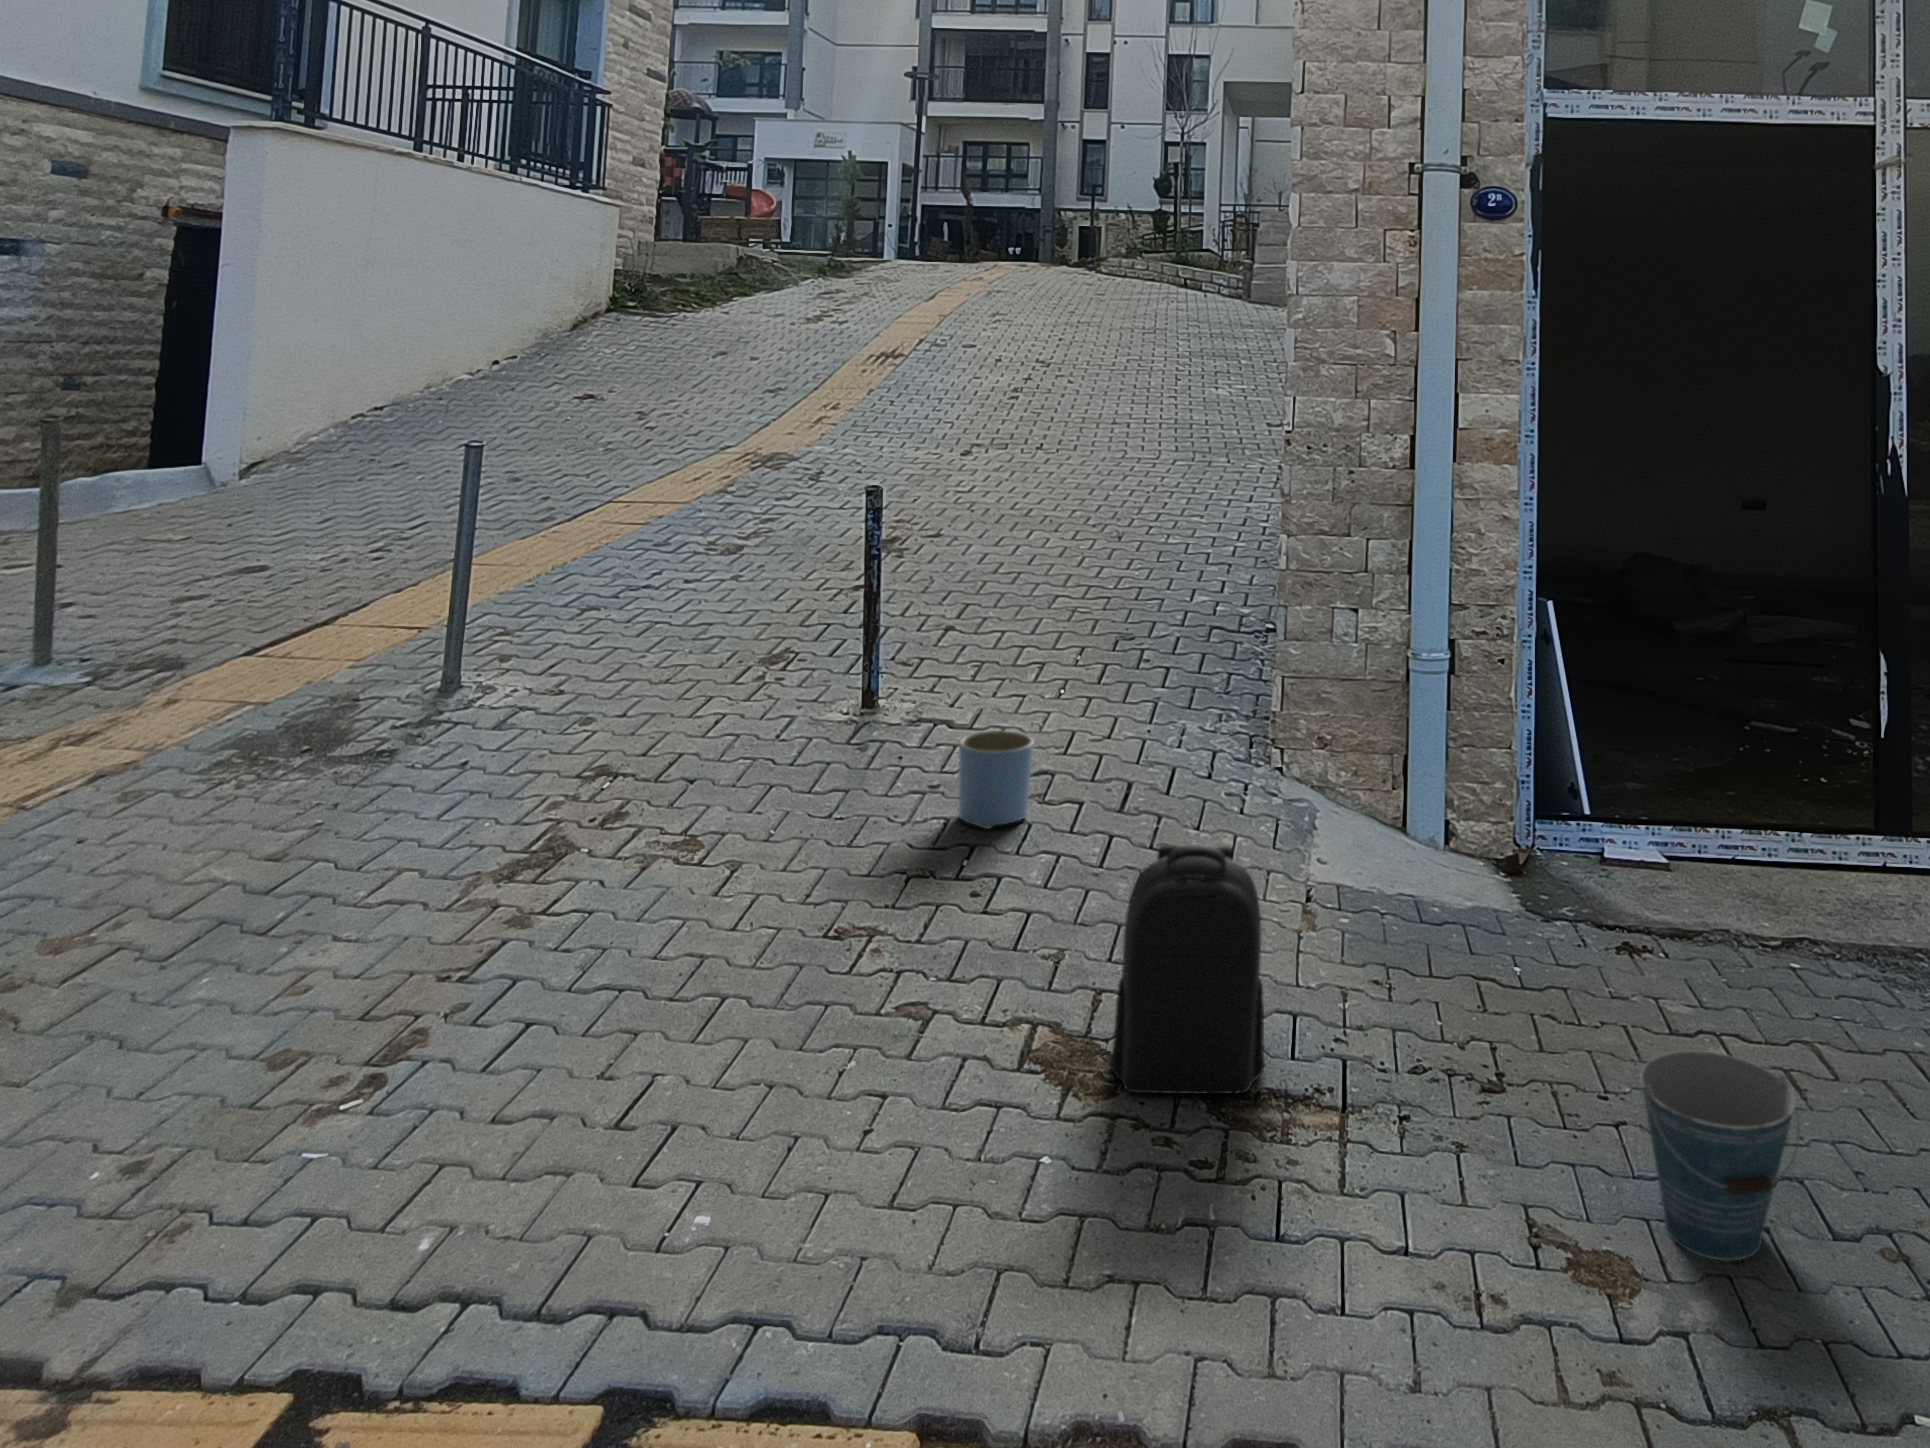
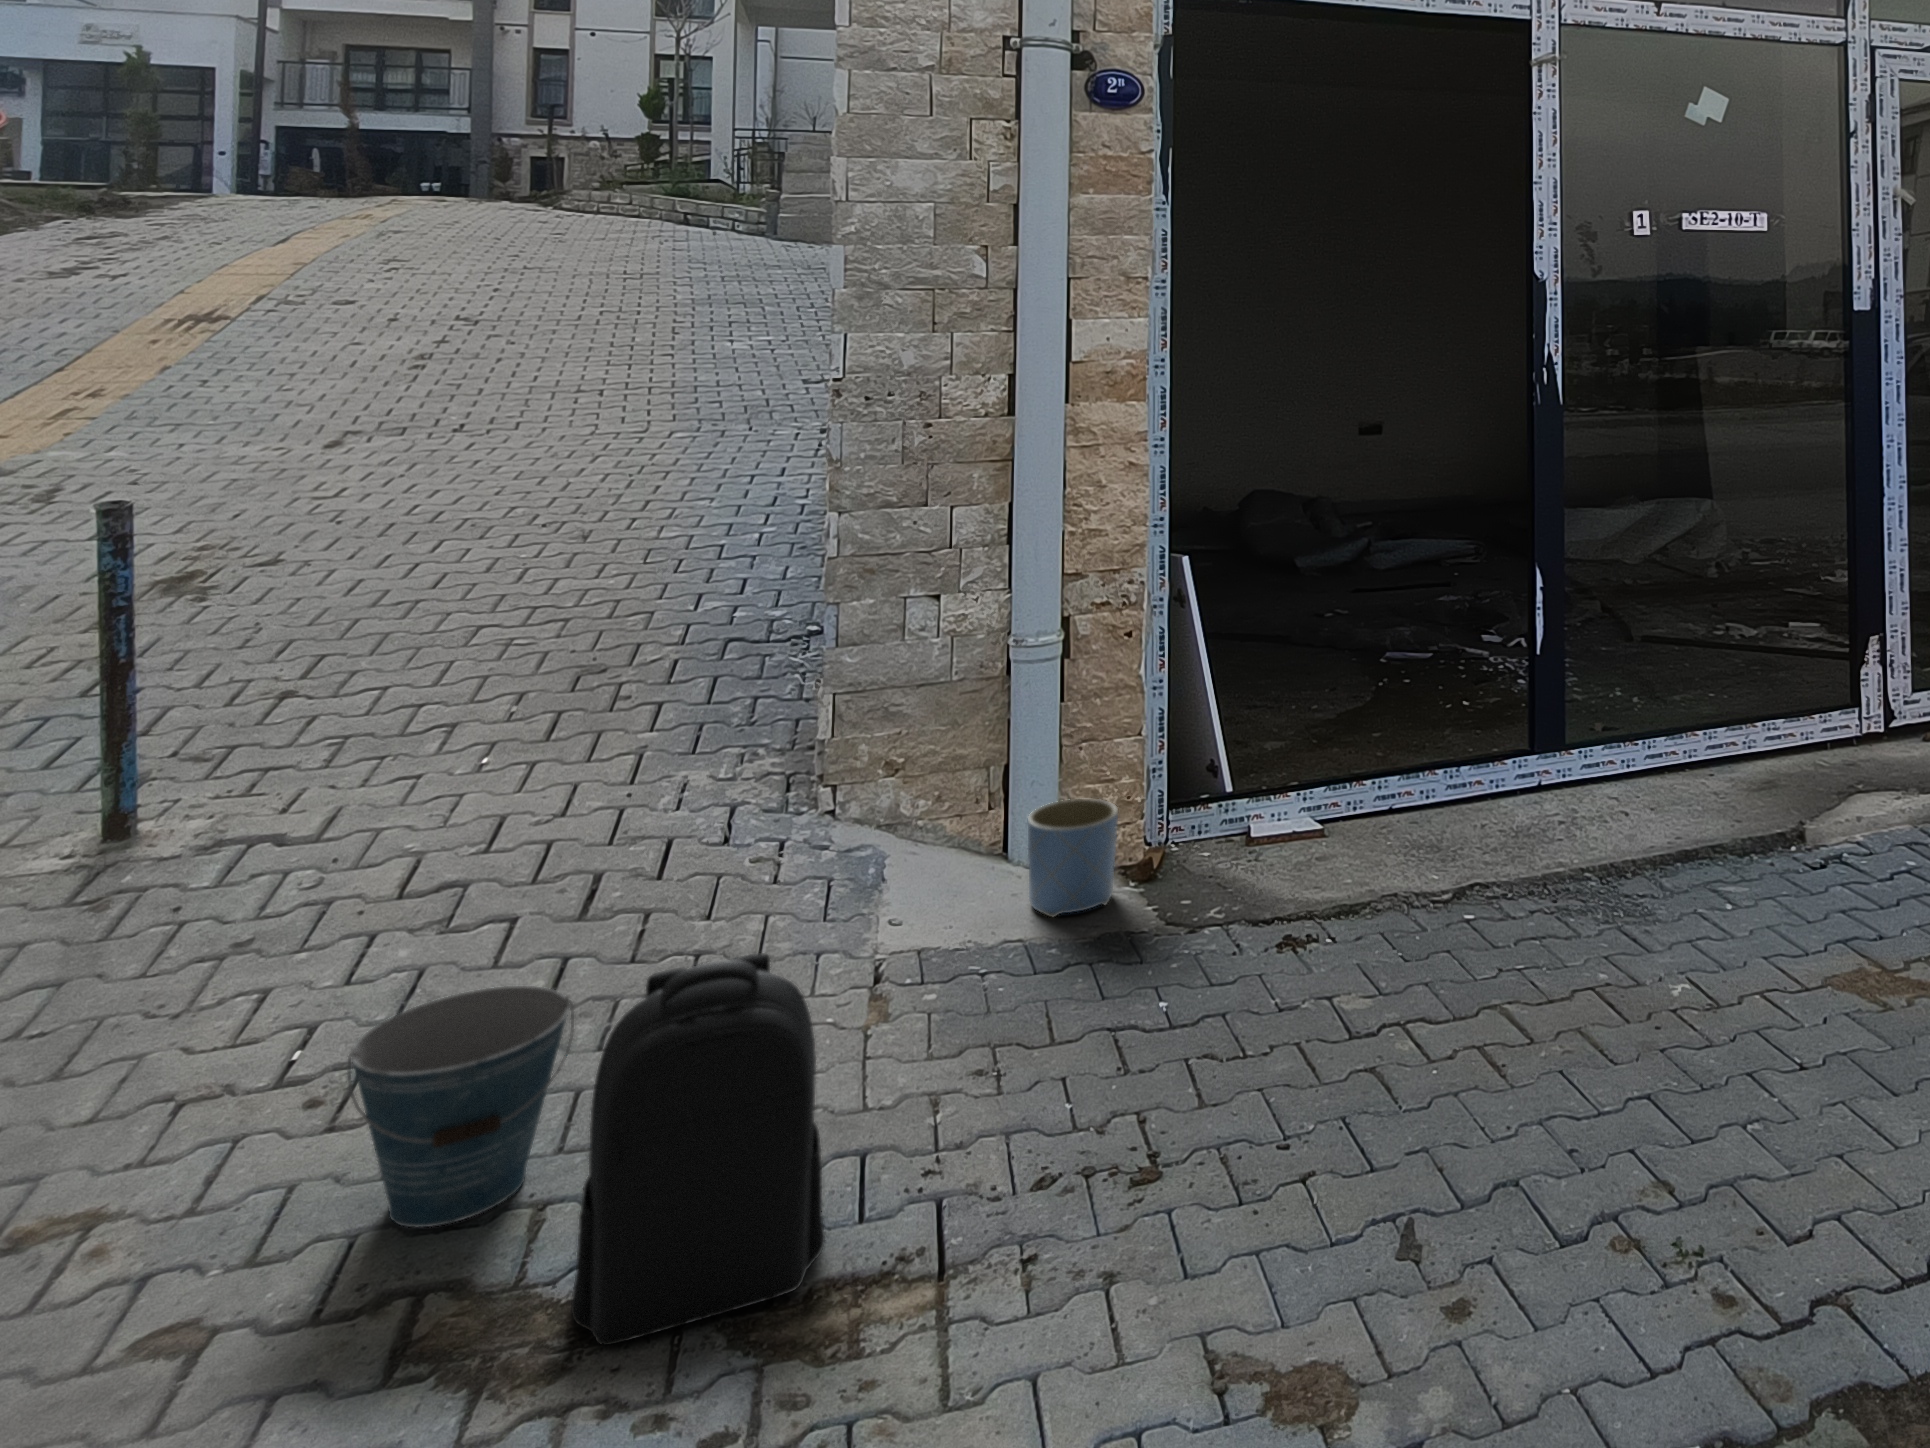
planter: present [959,731,1033,829] -> present [1028,798,1118,917]
bucket: present [1641,1051,1799,1261] -> present [347,986,574,1227]

